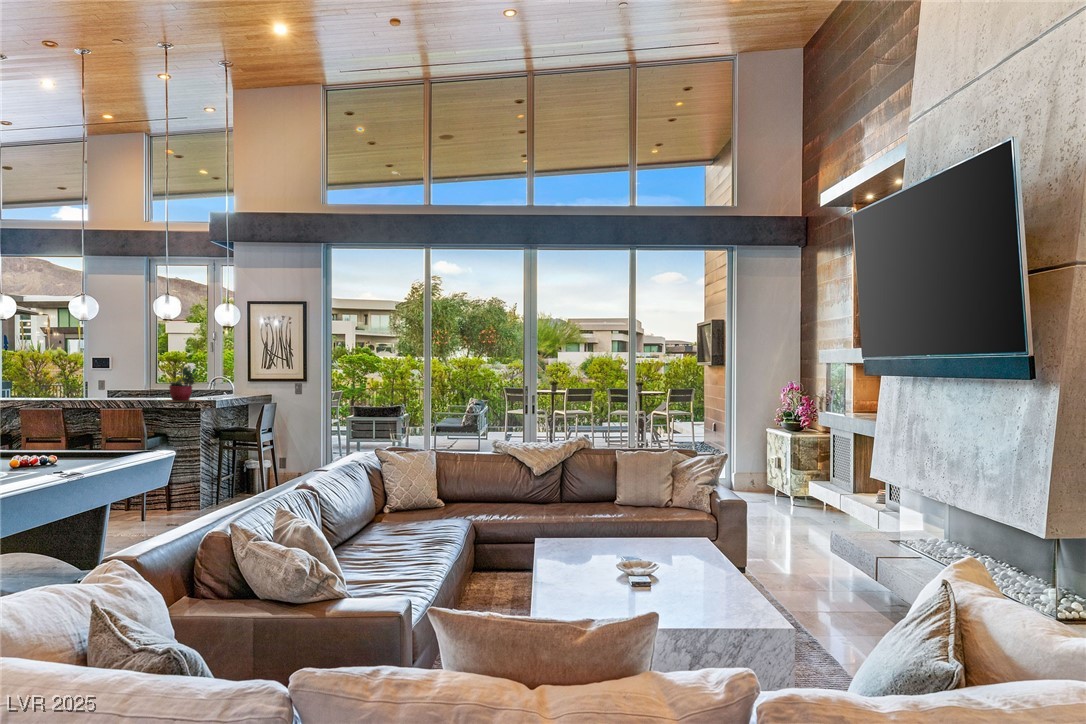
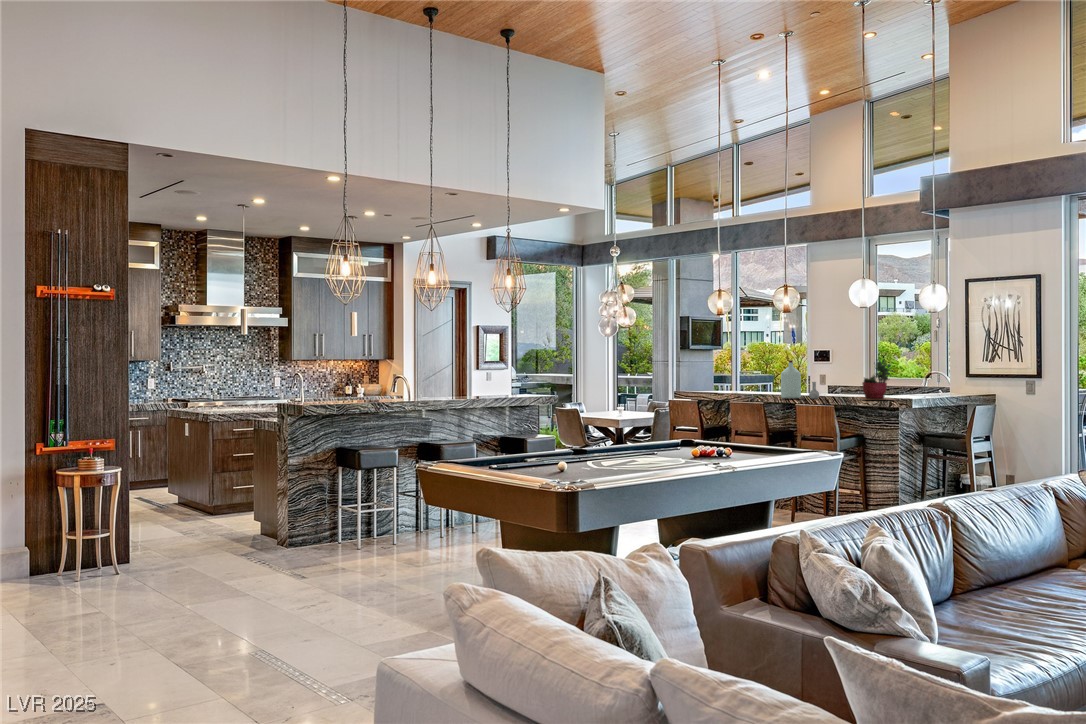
bottle: none [81,365,123,403] -> present [781,360,819,399]

